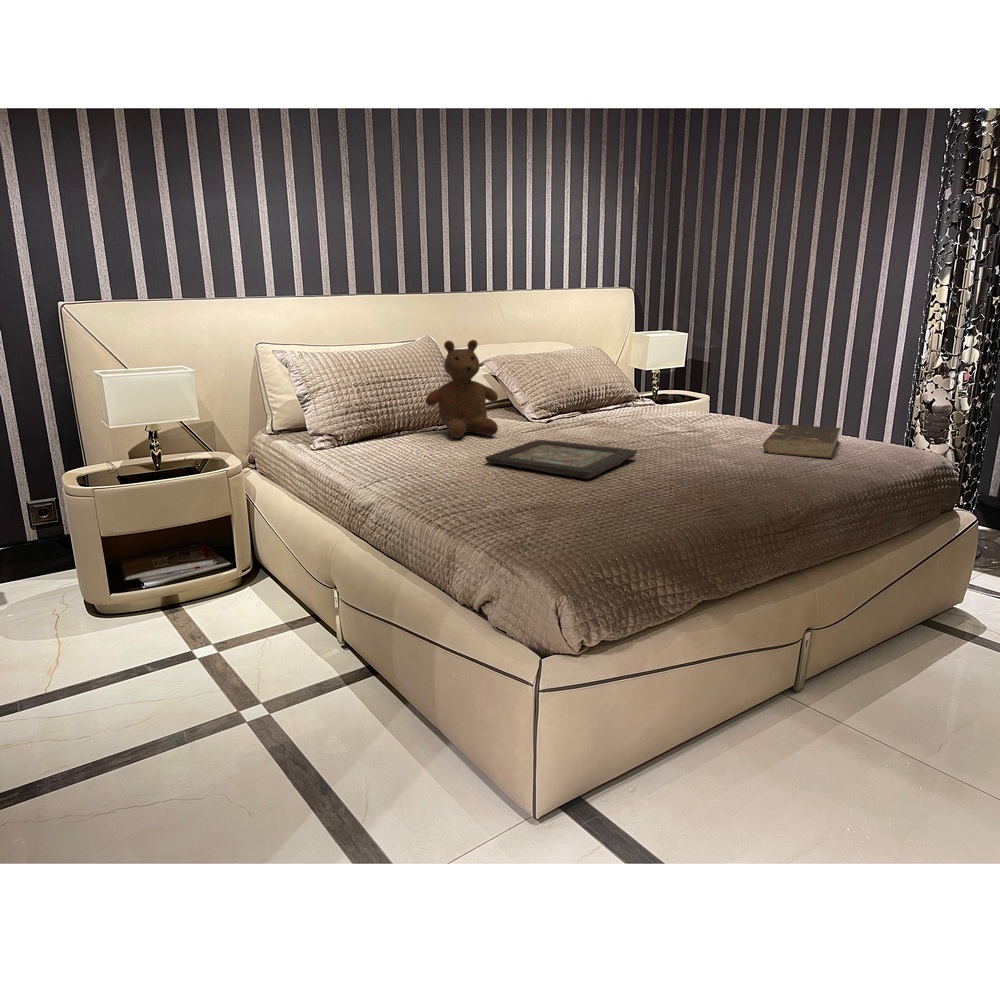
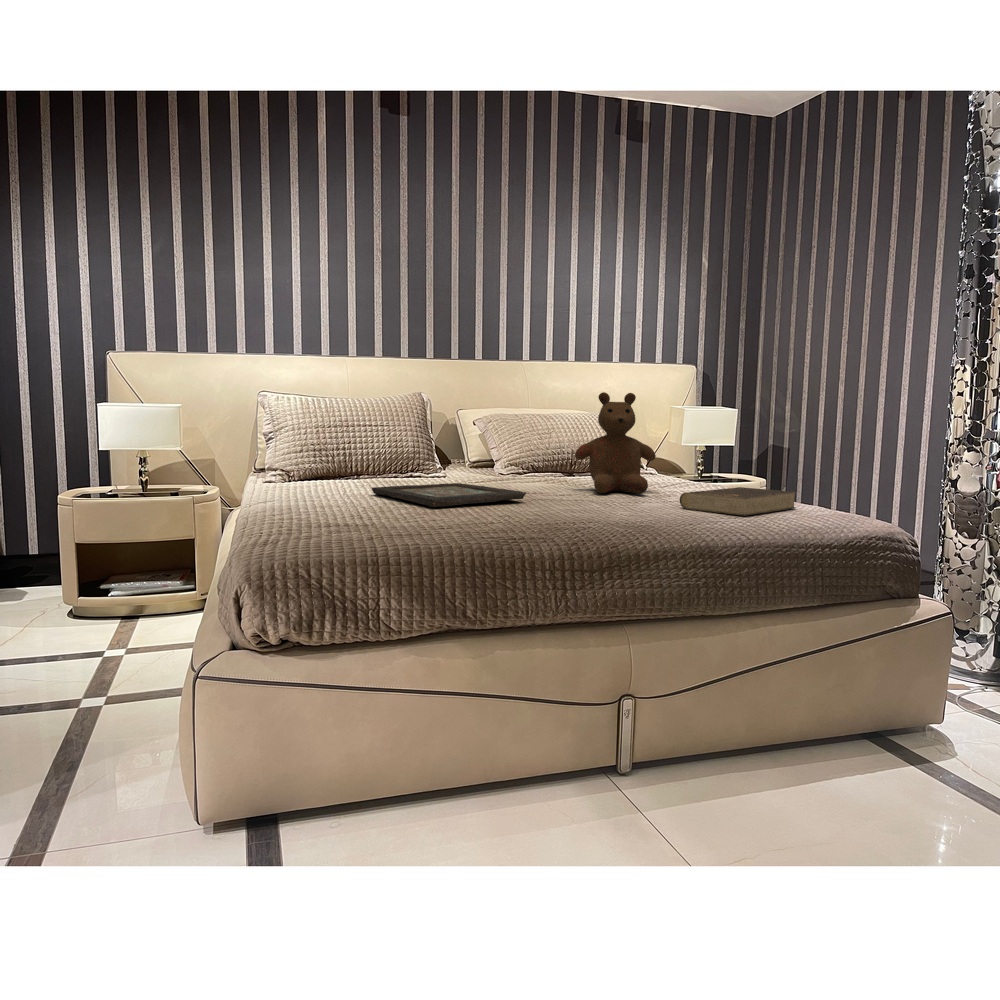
teddy bear: present [426,340,498,438] -> present [575,392,656,494]

